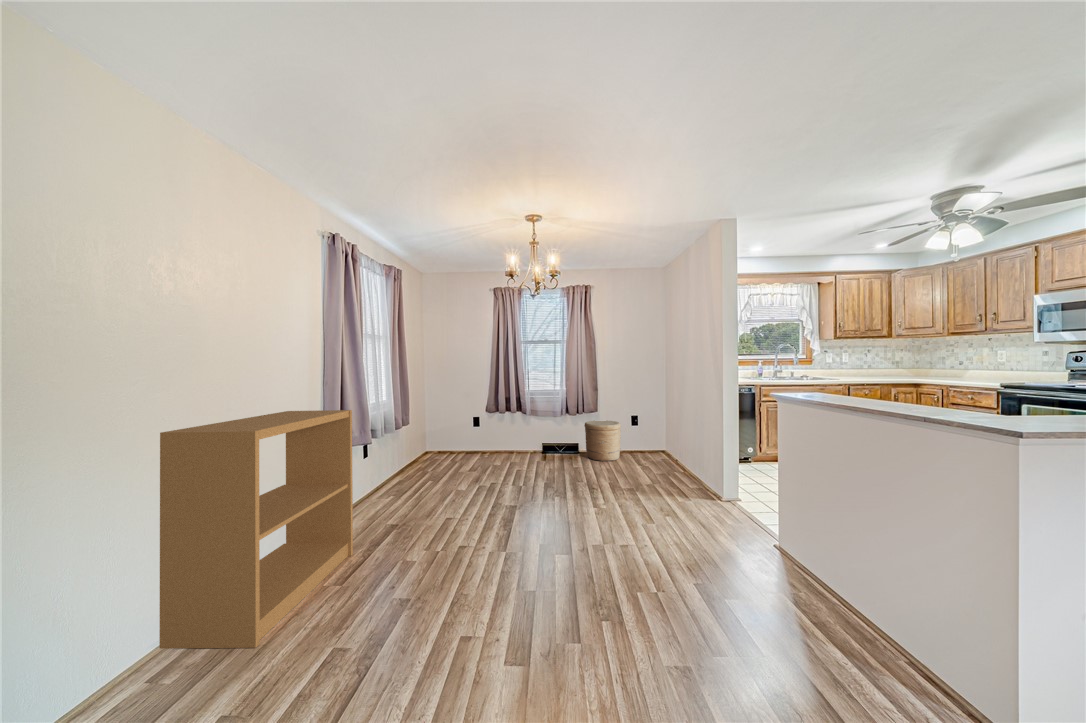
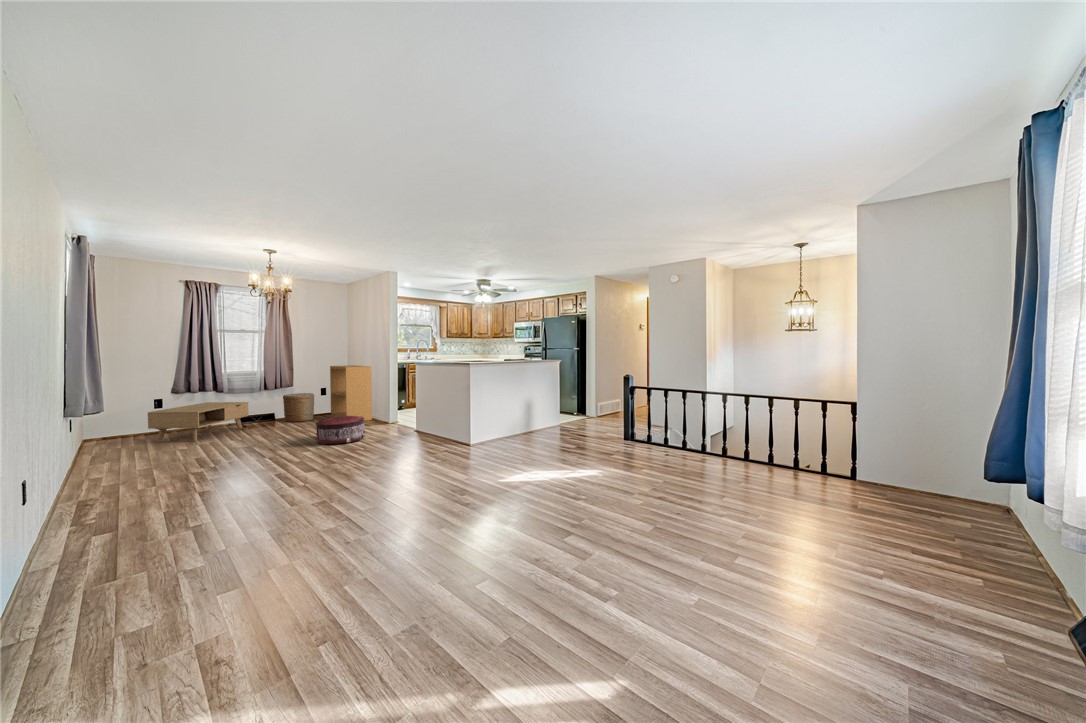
bookshelf: present [159,410,353,649] -> present [330,365,372,421]
coffee table: none [450,424,546,478] -> present [148,402,249,442]
pouf: none [598,484,687,558] -> present [316,416,365,444]

